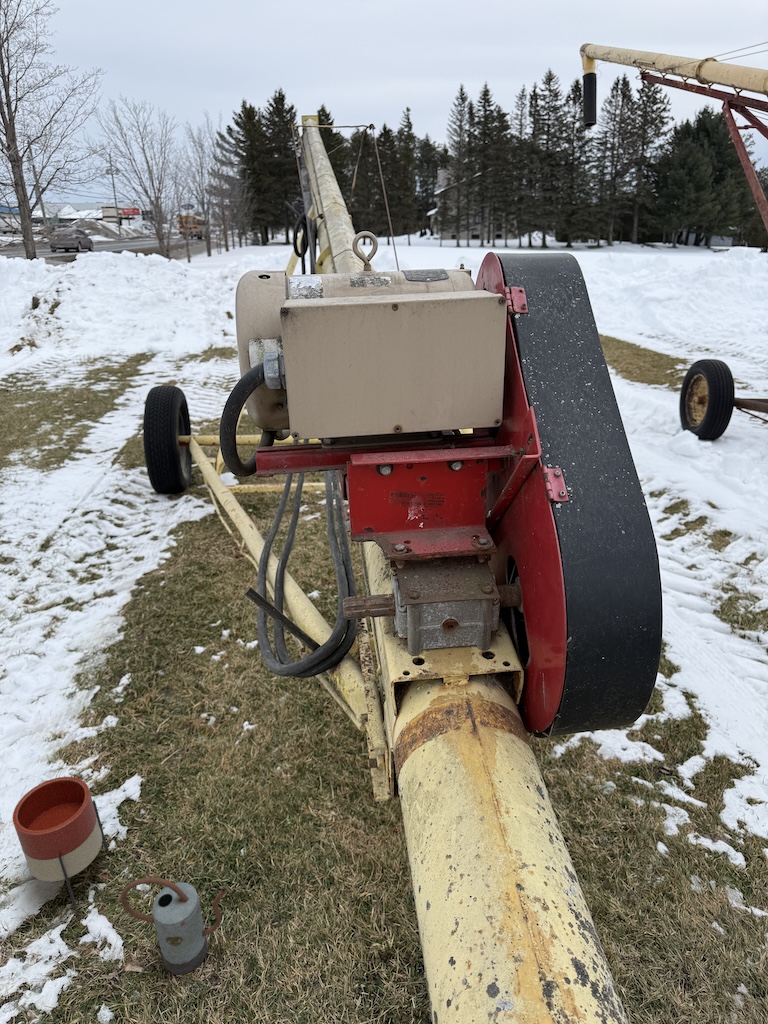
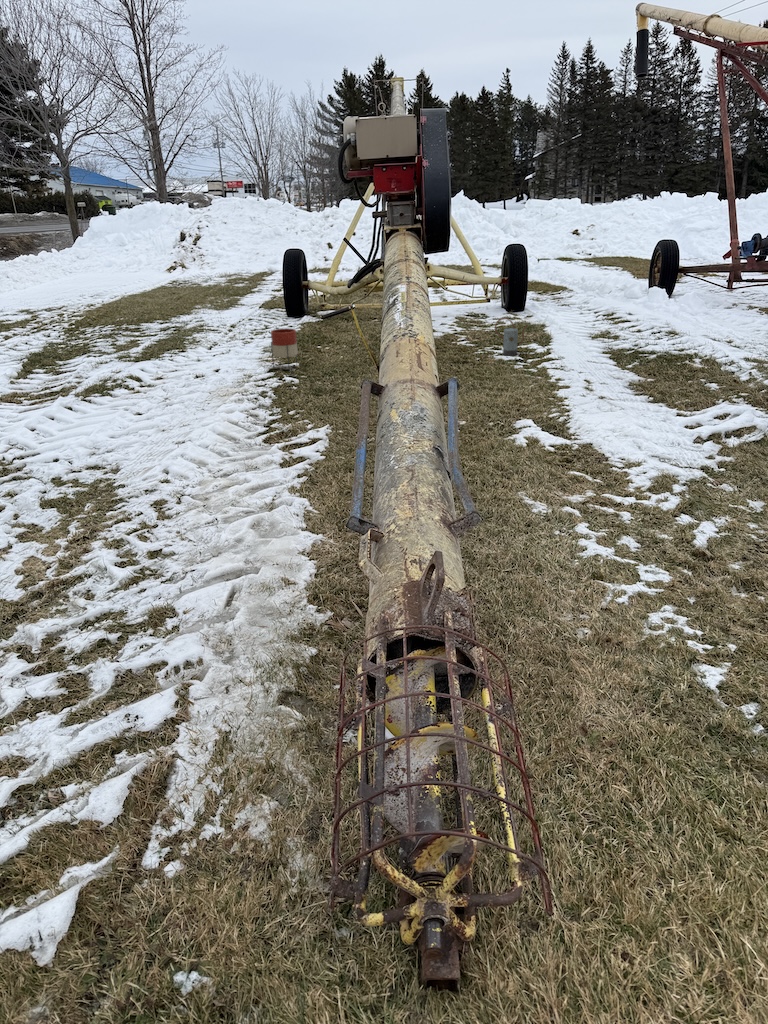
watering can: present [121,877,227,975] -> present [495,318,527,356]

